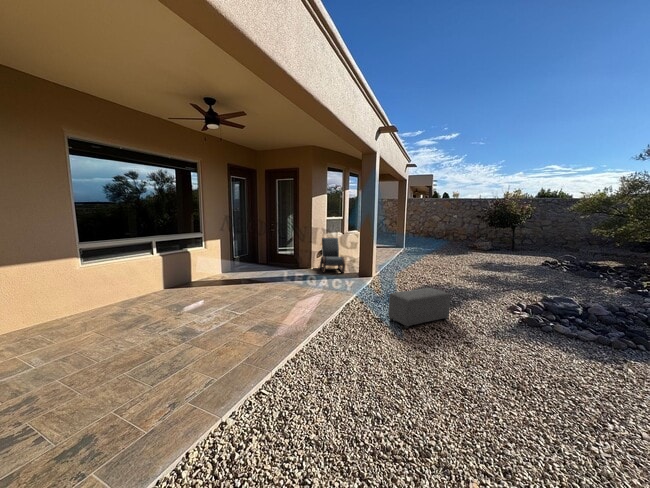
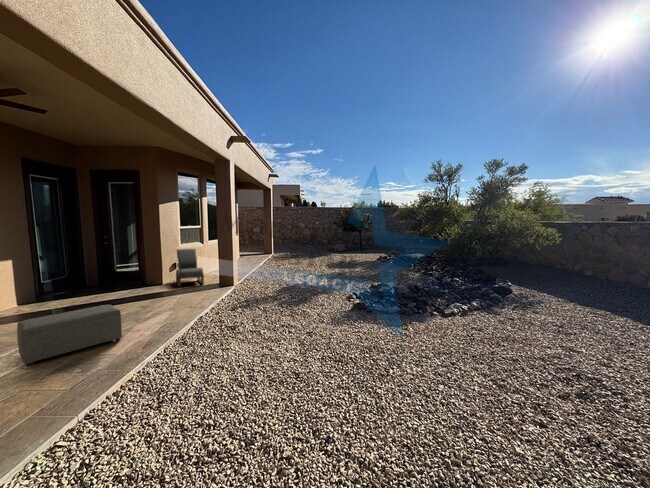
ottoman: present [388,288,451,329] -> present [17,304,122,367]

